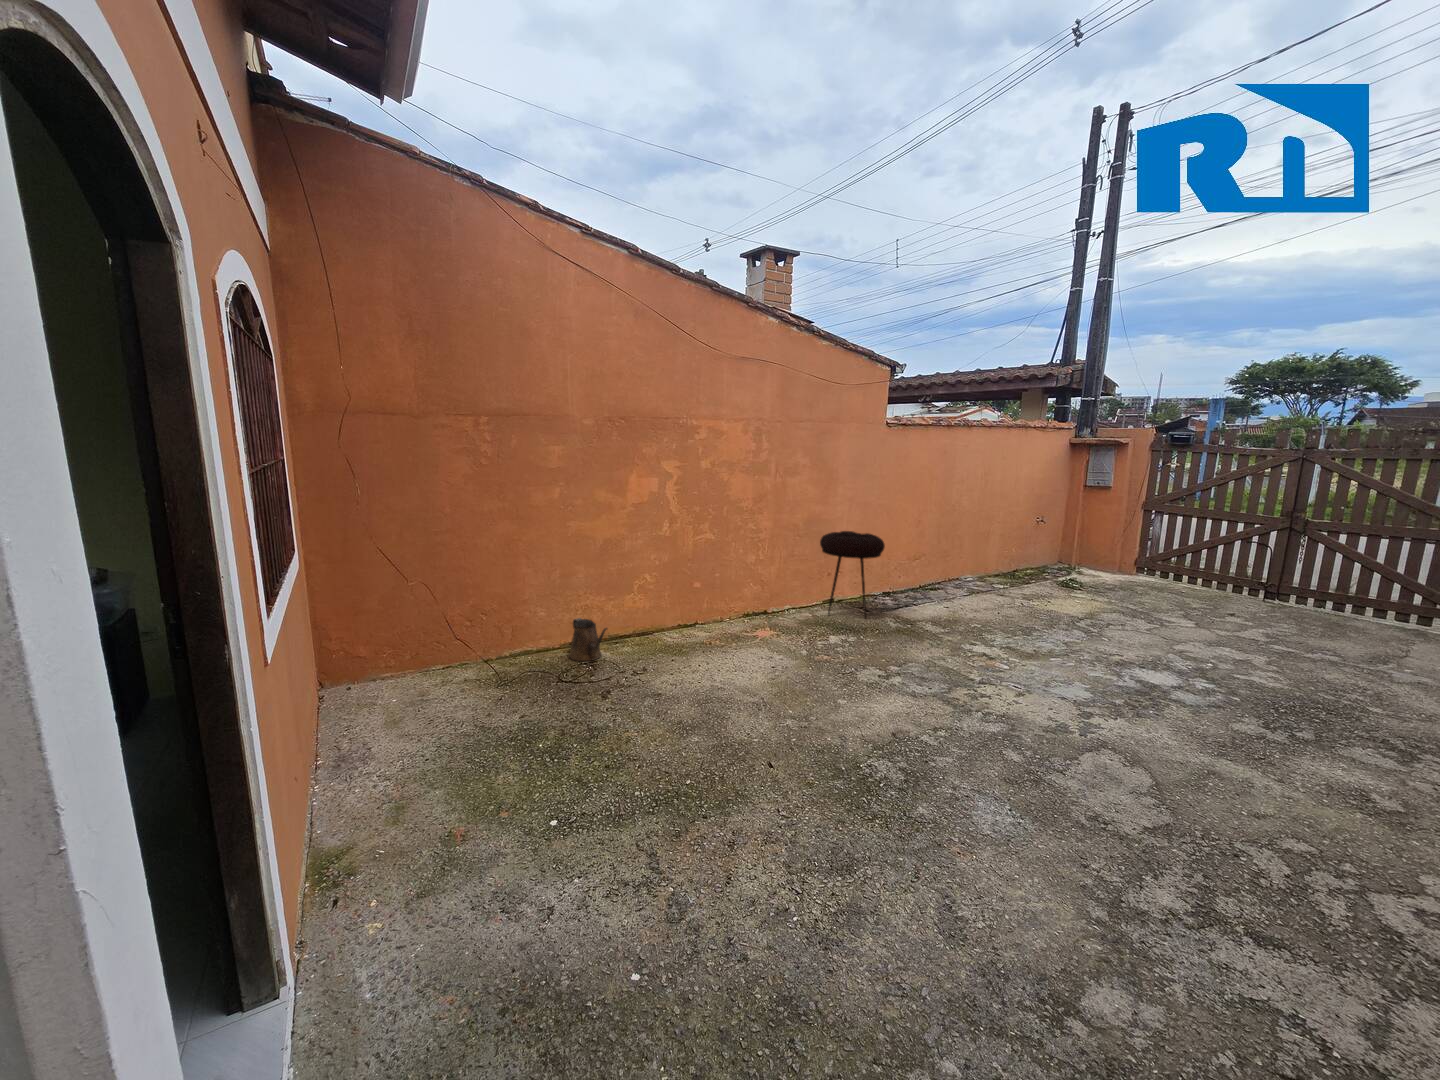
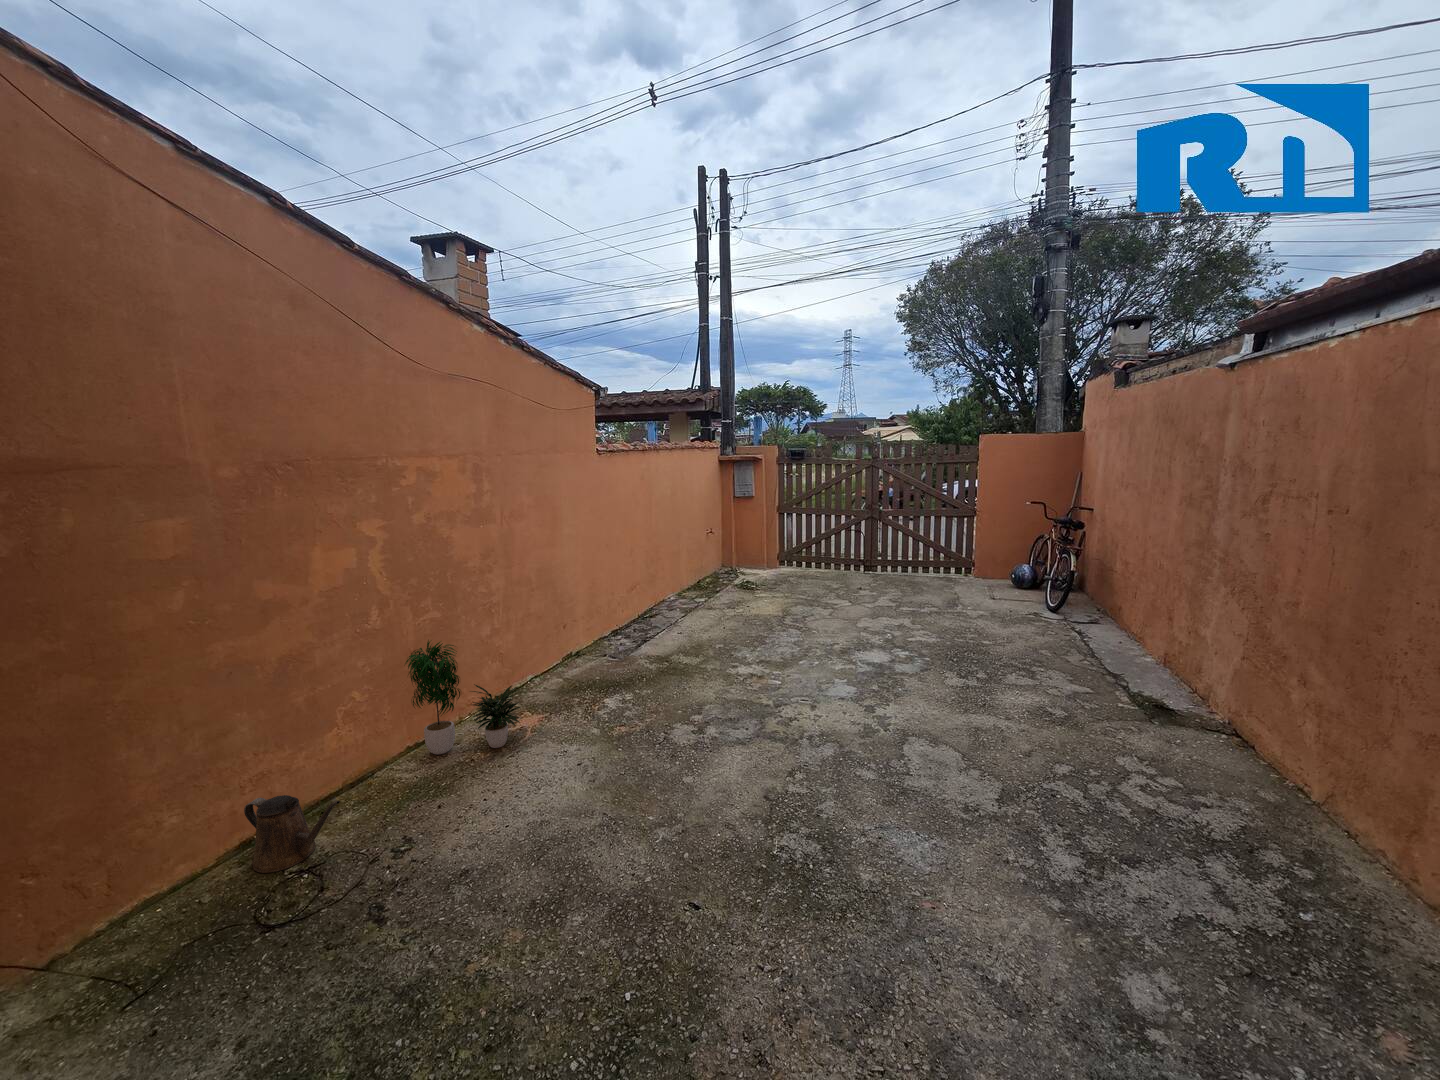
stool: present [820,531,885,618] -> none [553,574,627,675]
potted plant: none [680,549,753,642] -> present [405,640,521,755]

